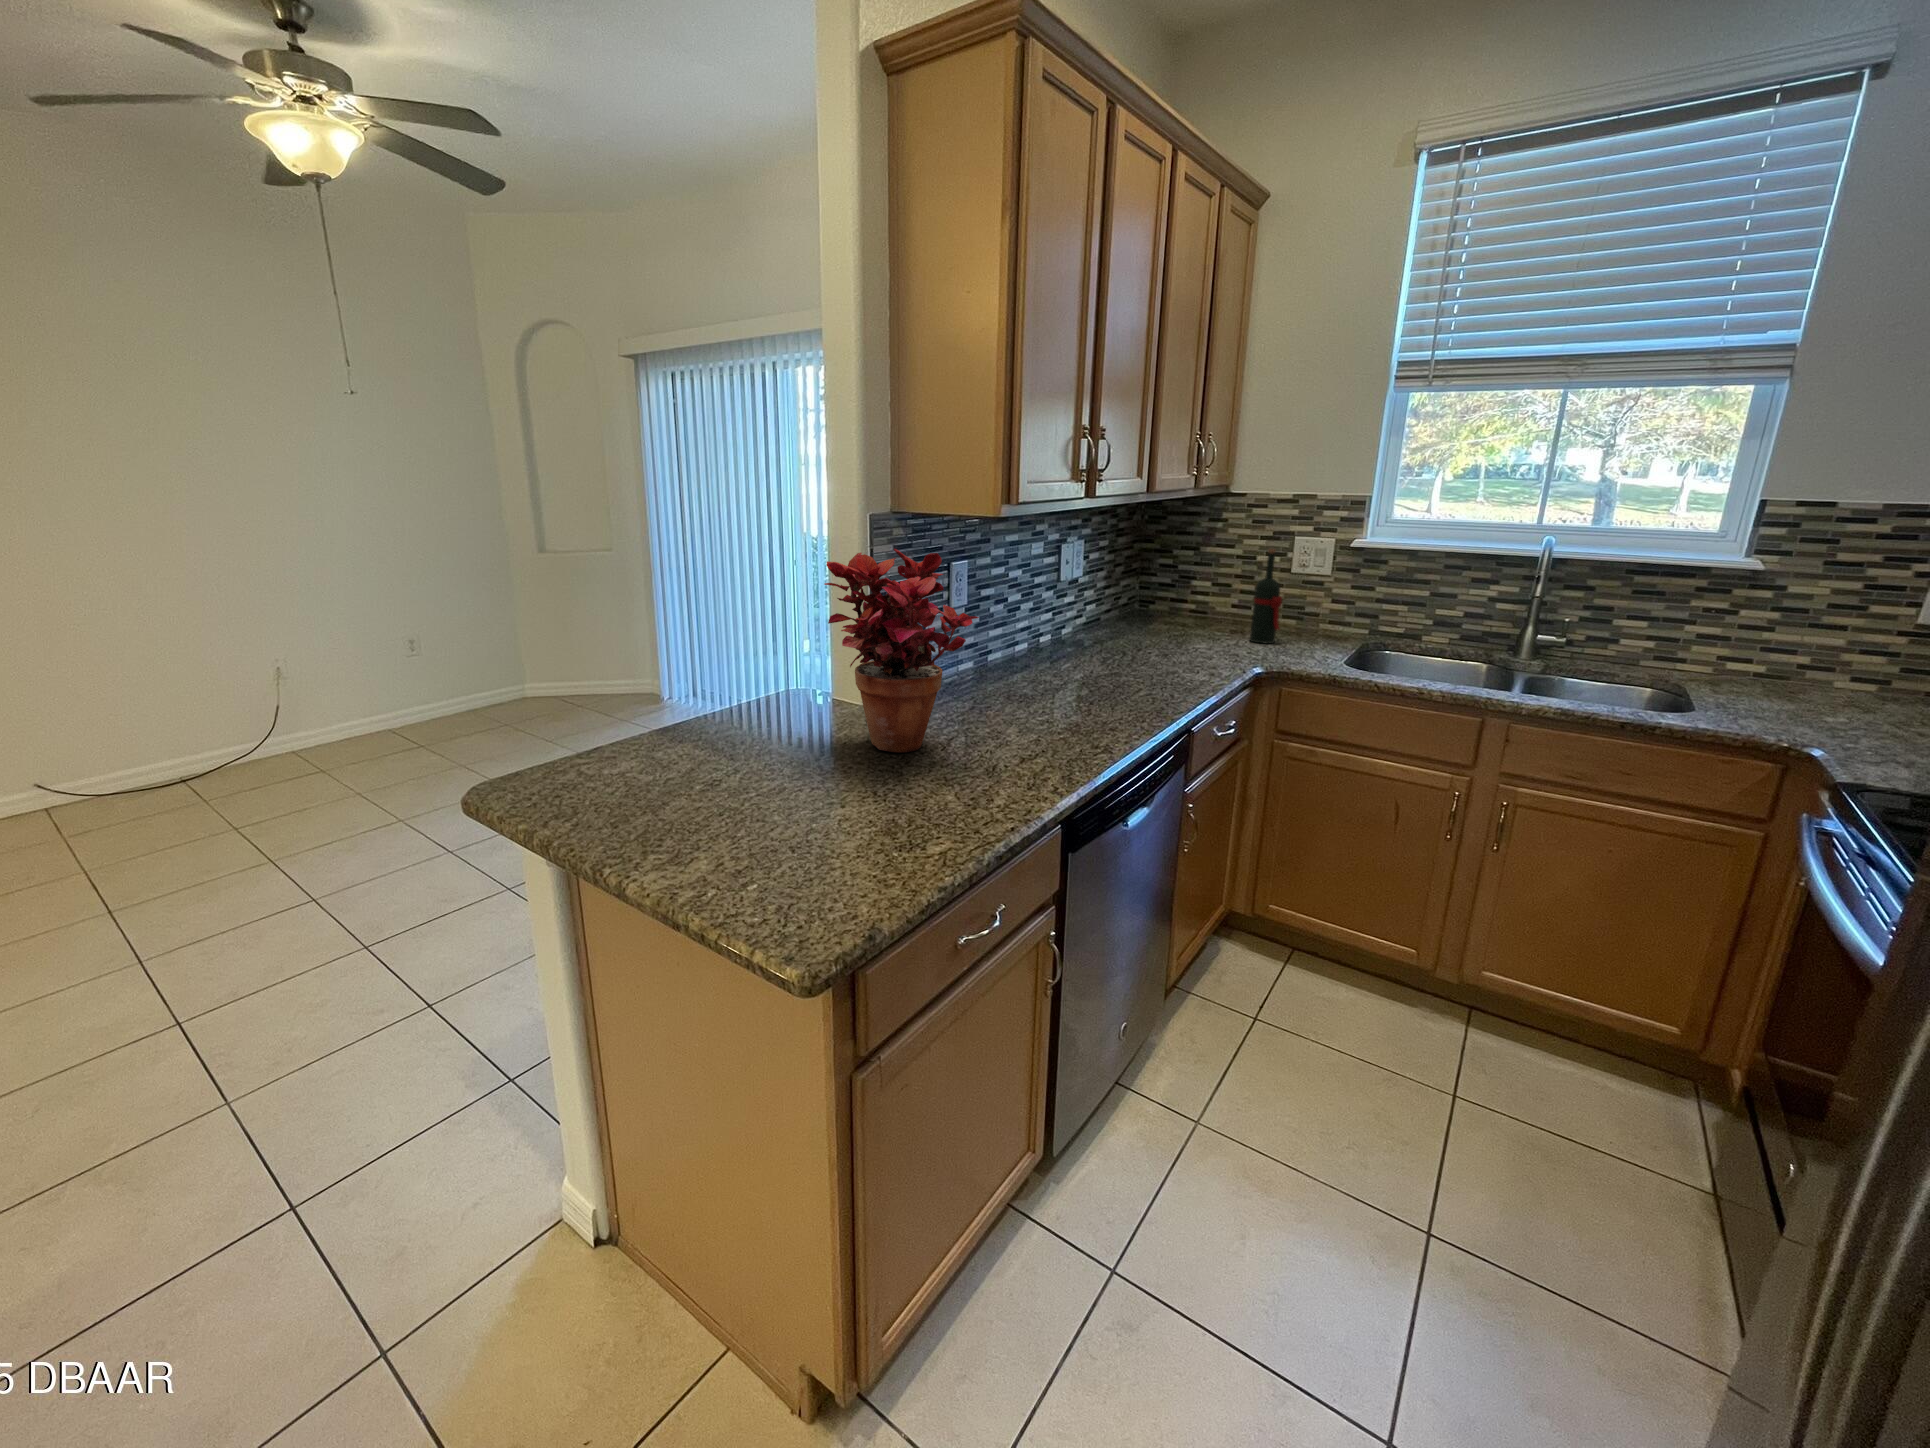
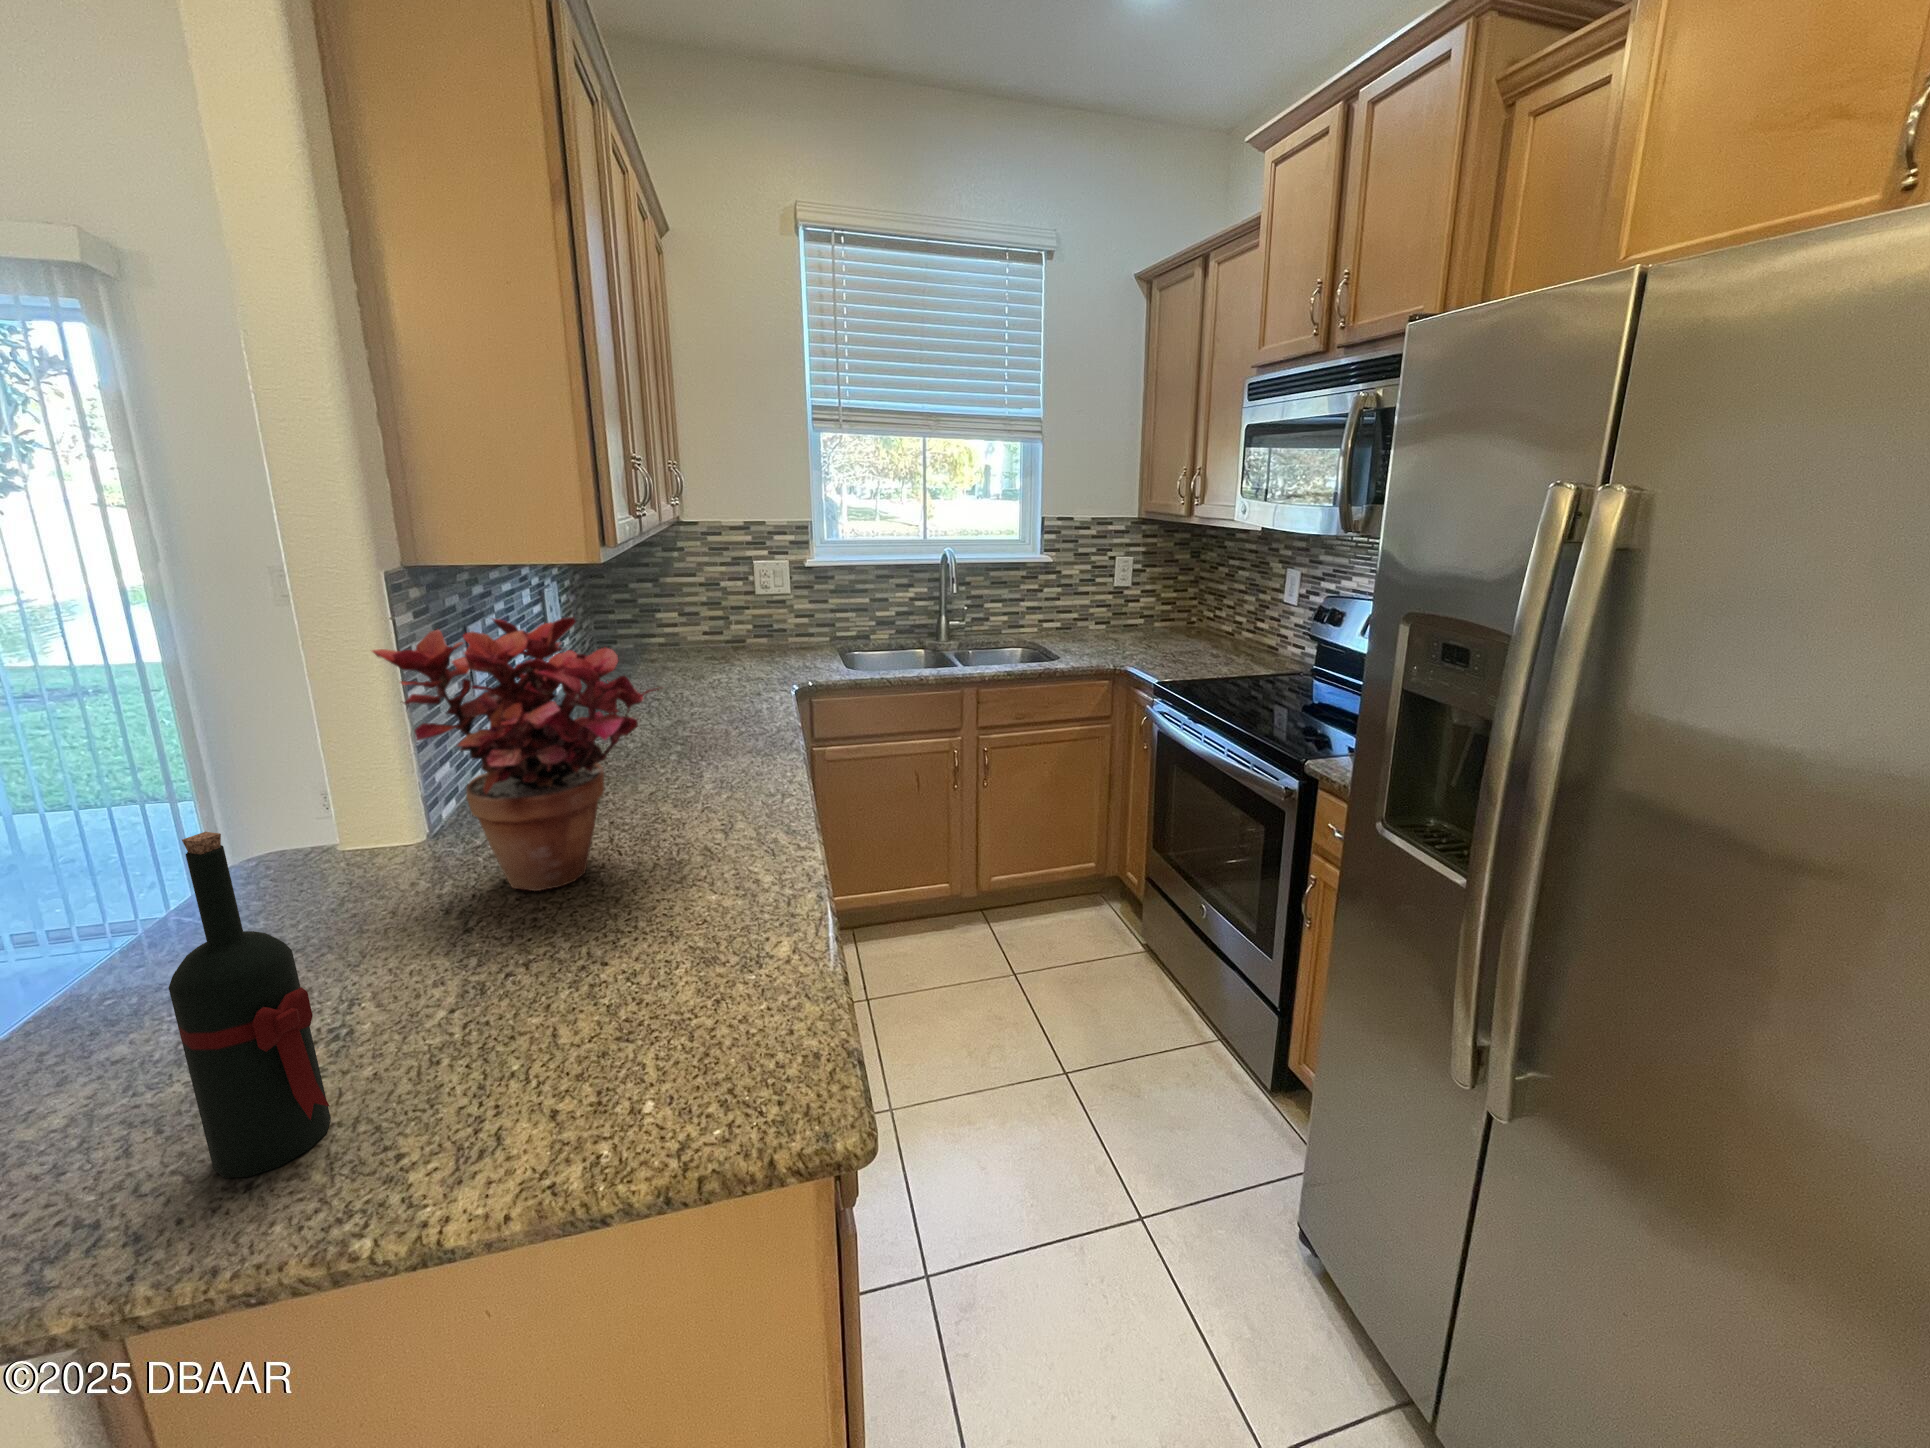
wine bottle: present [1250,549,1282,644] -> present [169,832,331,1178]

